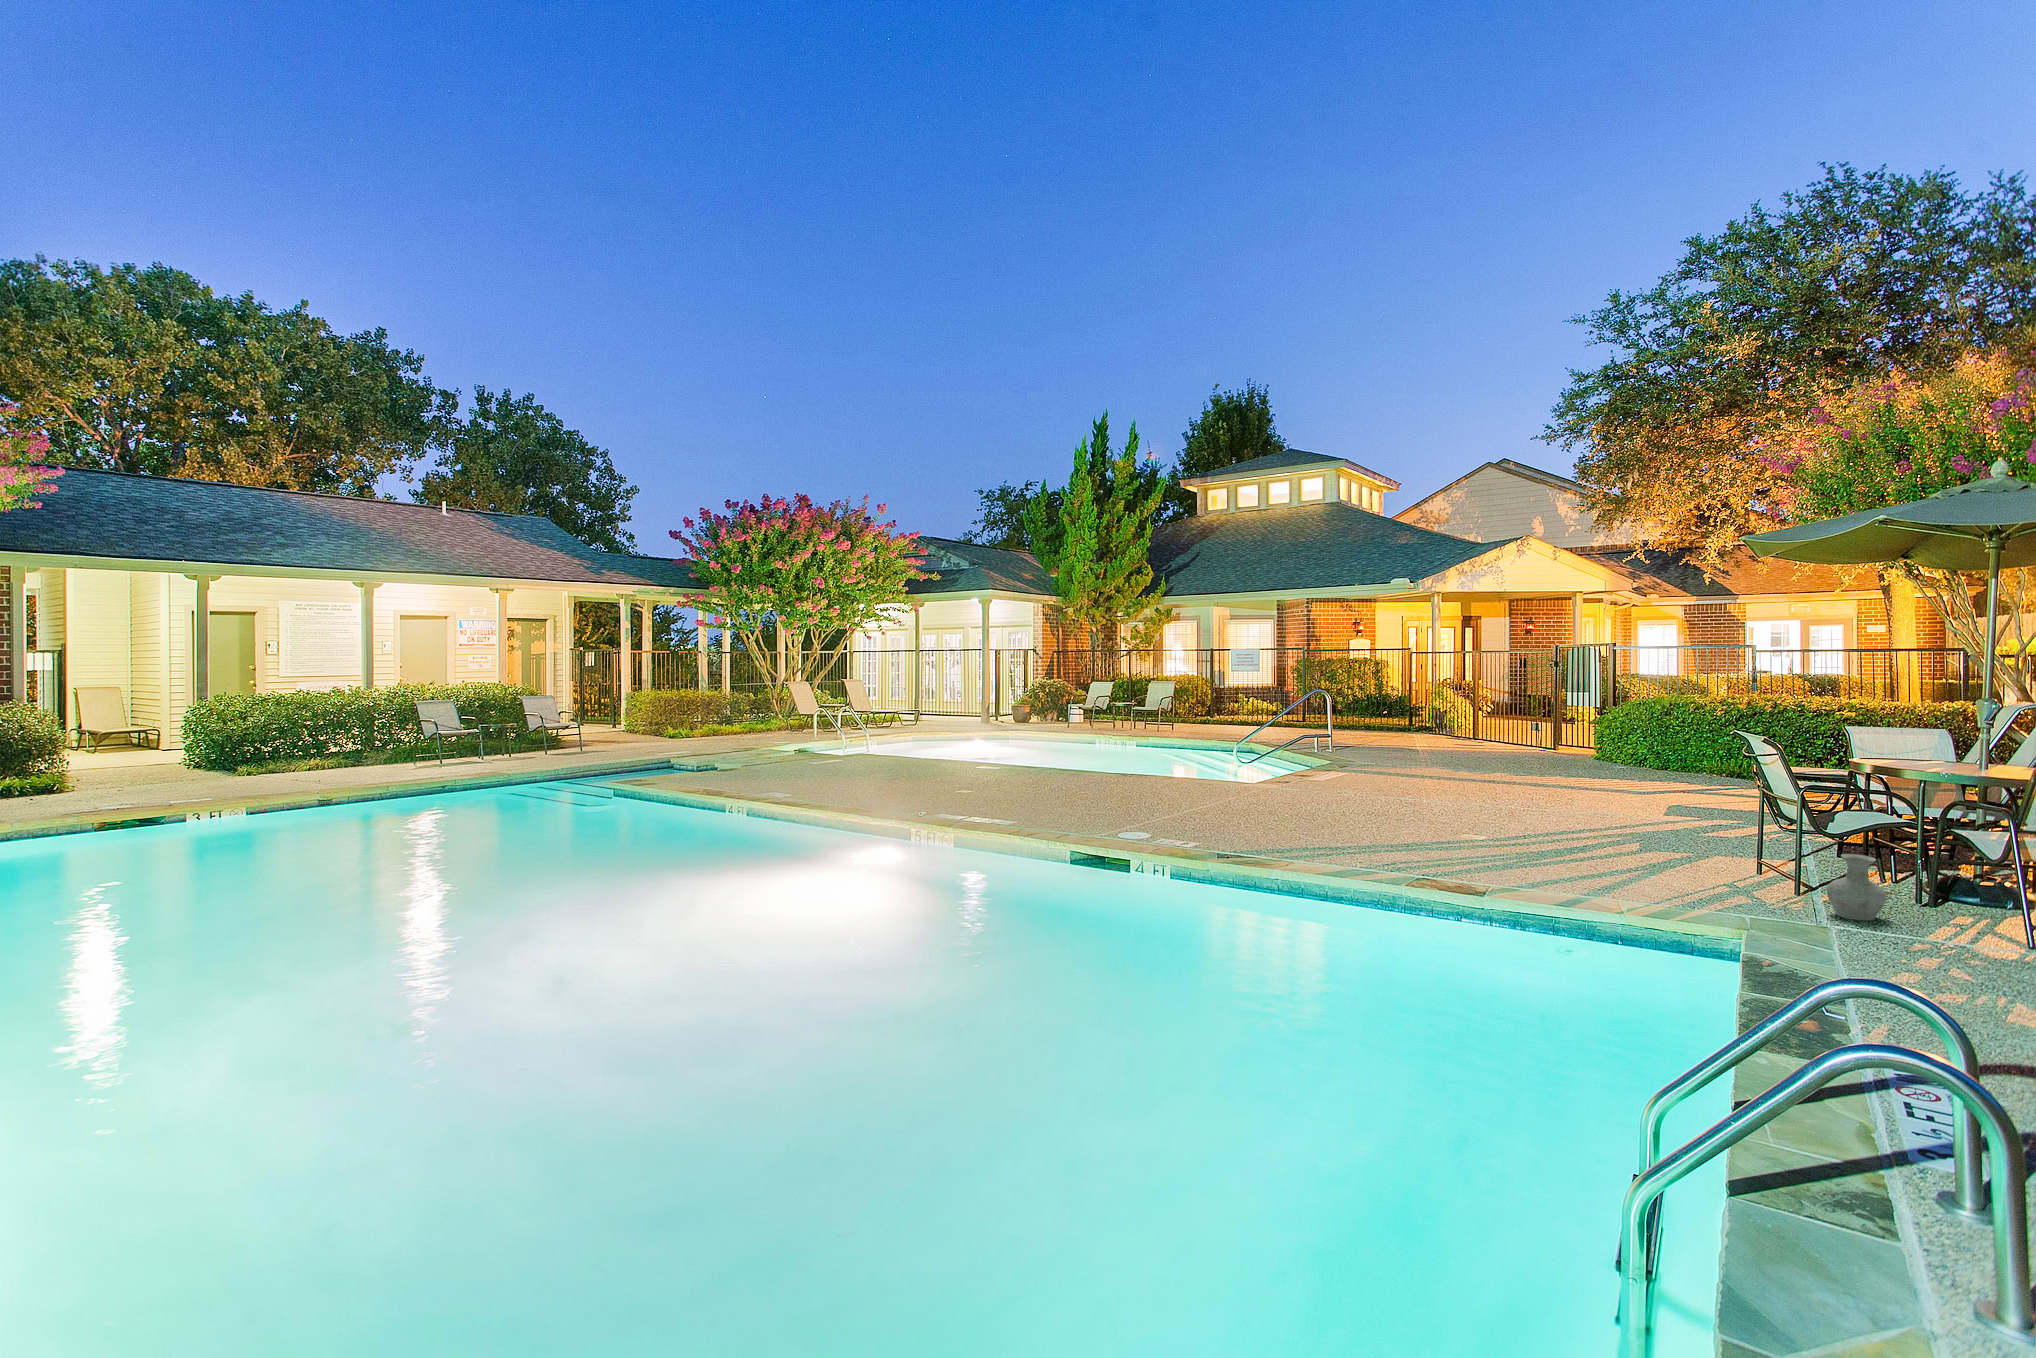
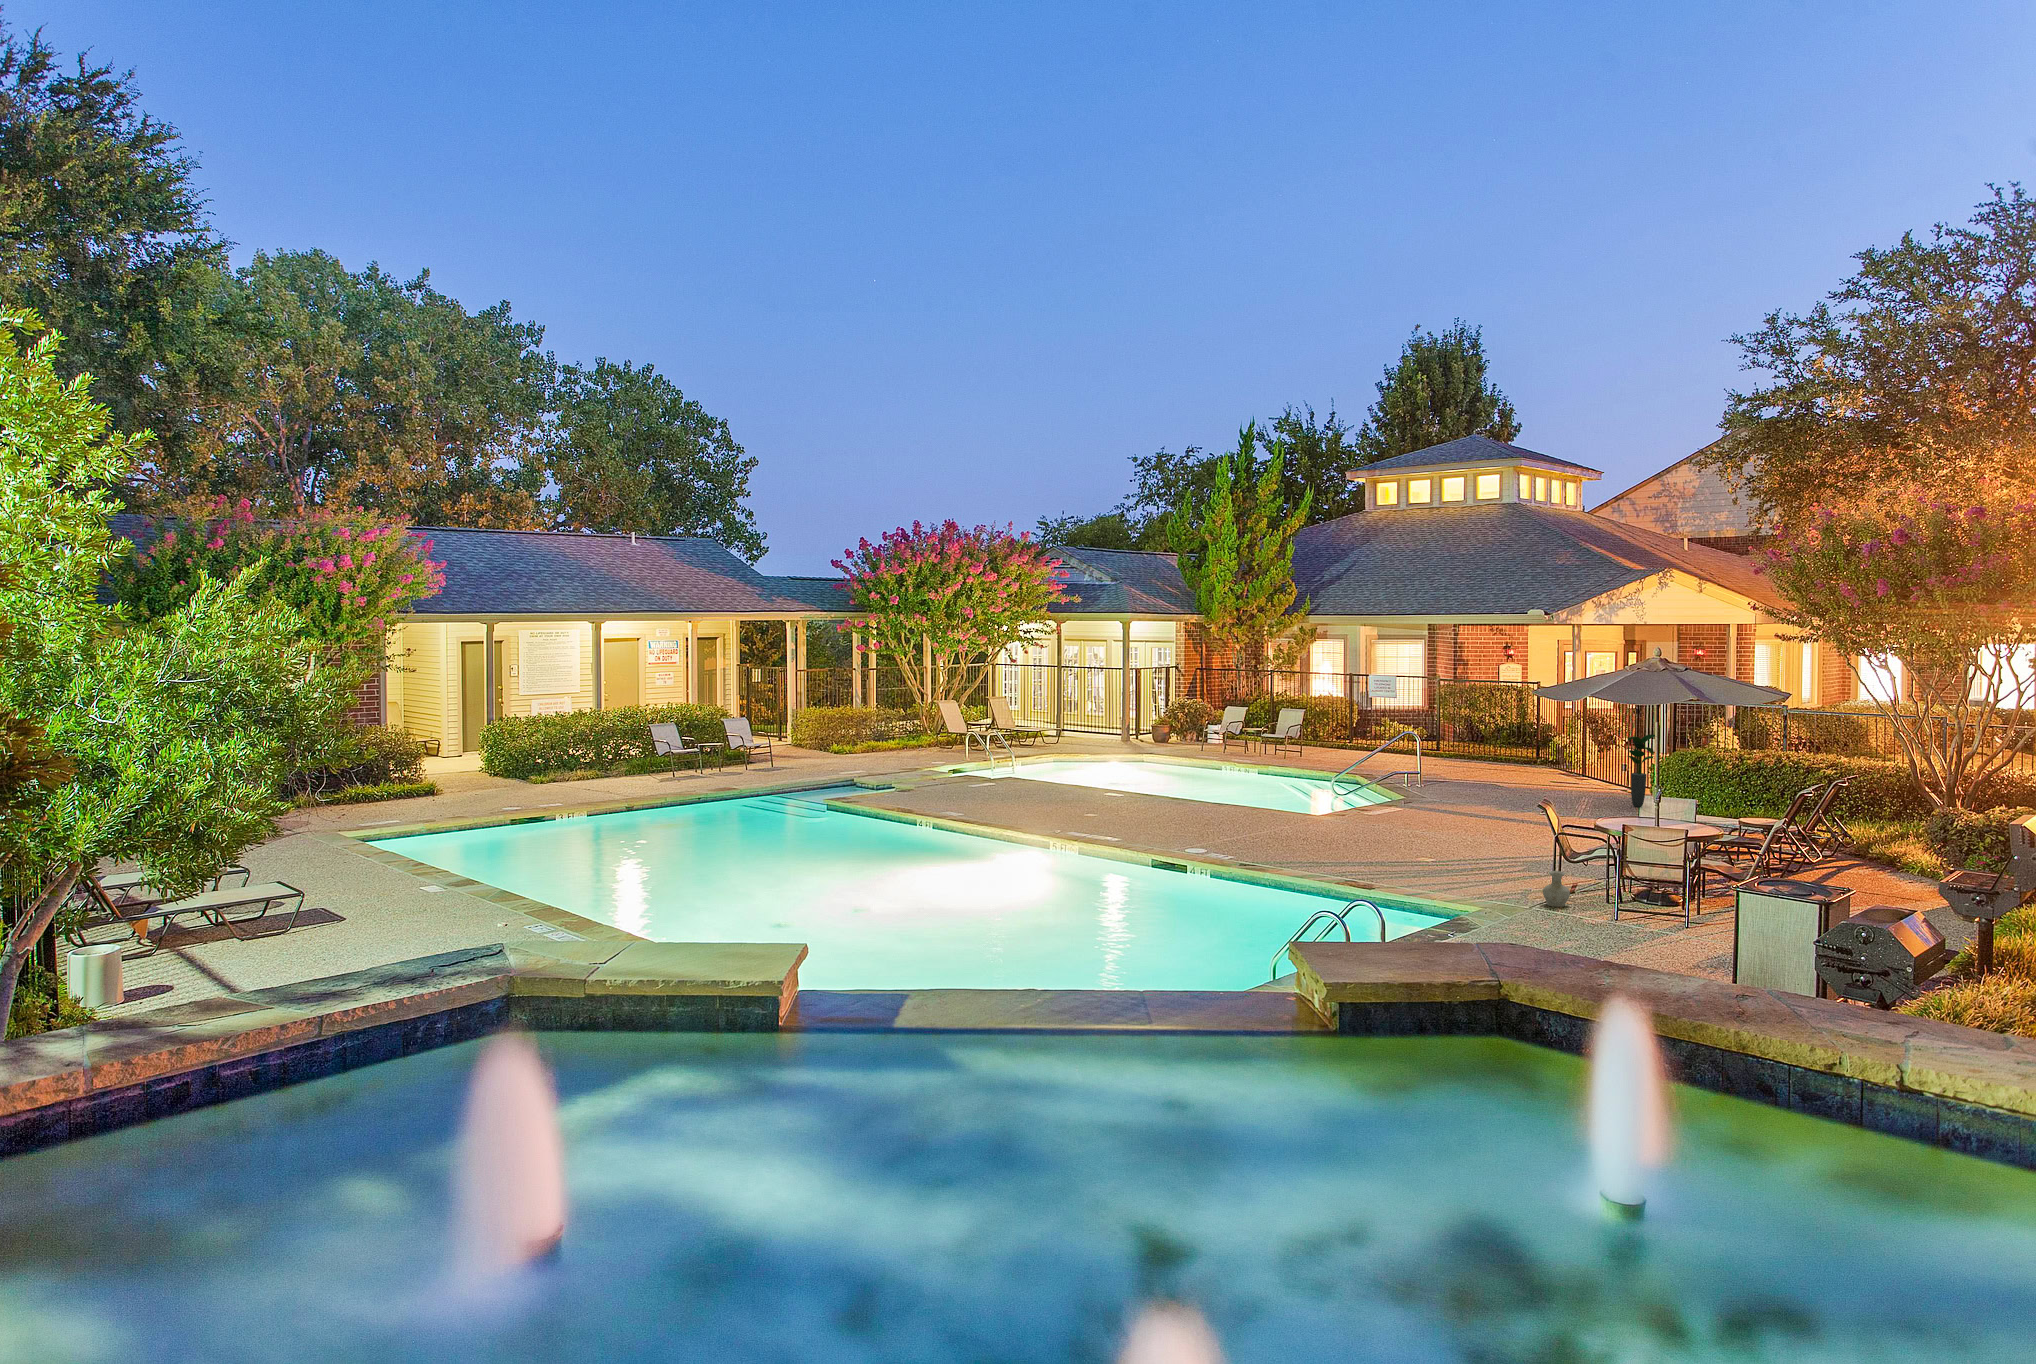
potted plant: none [1587,682,1633,768] -> present [1625,734,1655,807]

